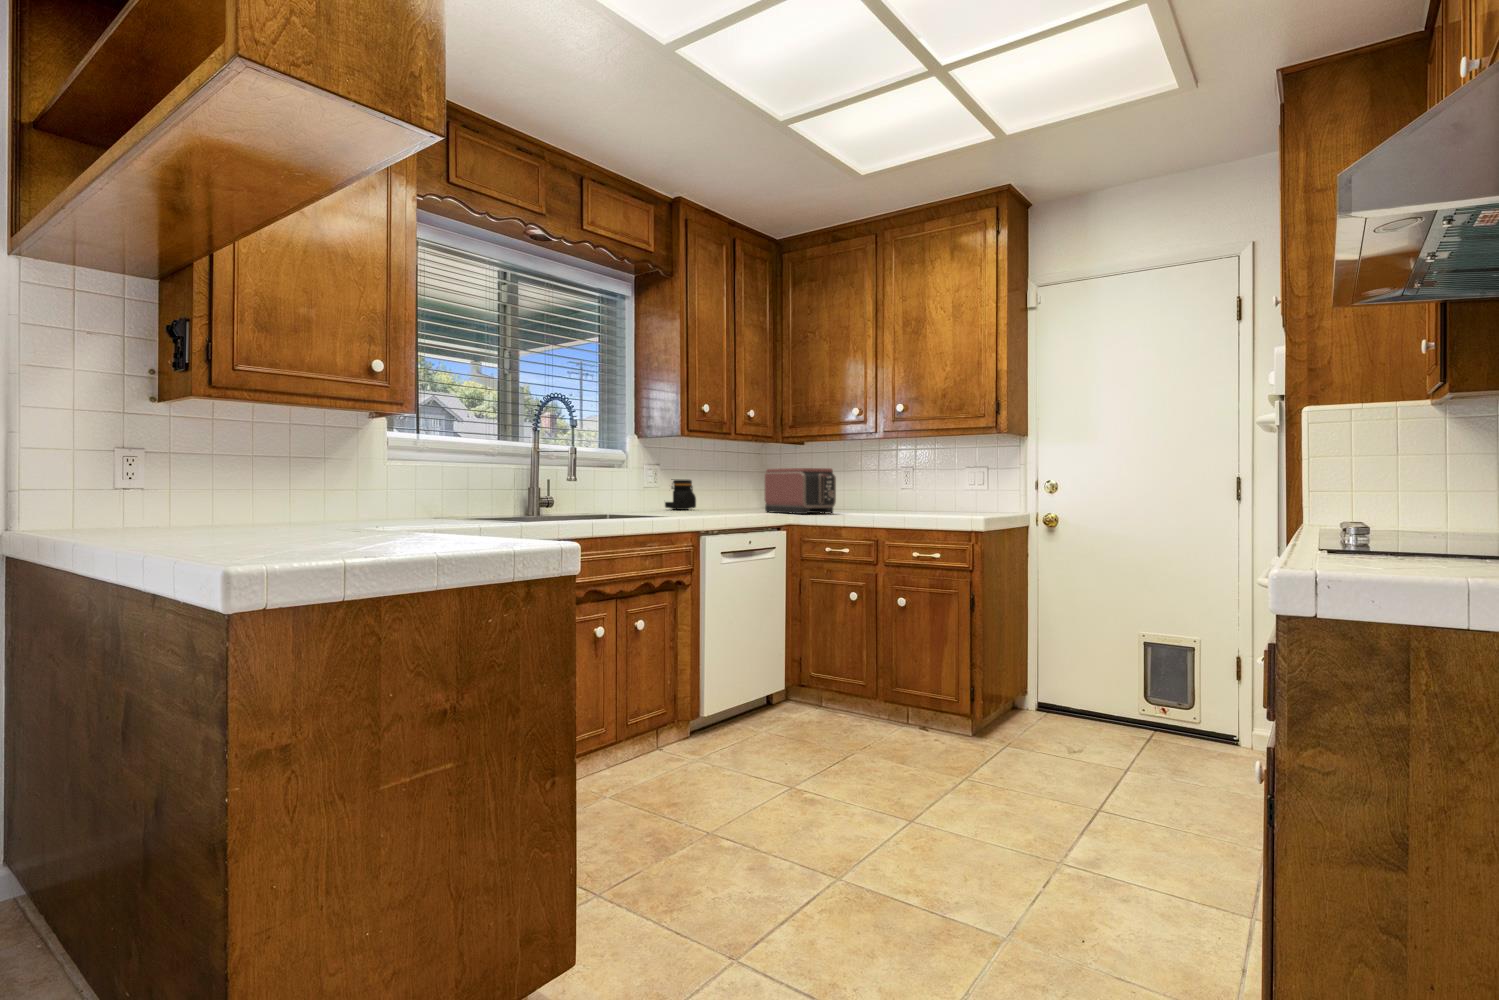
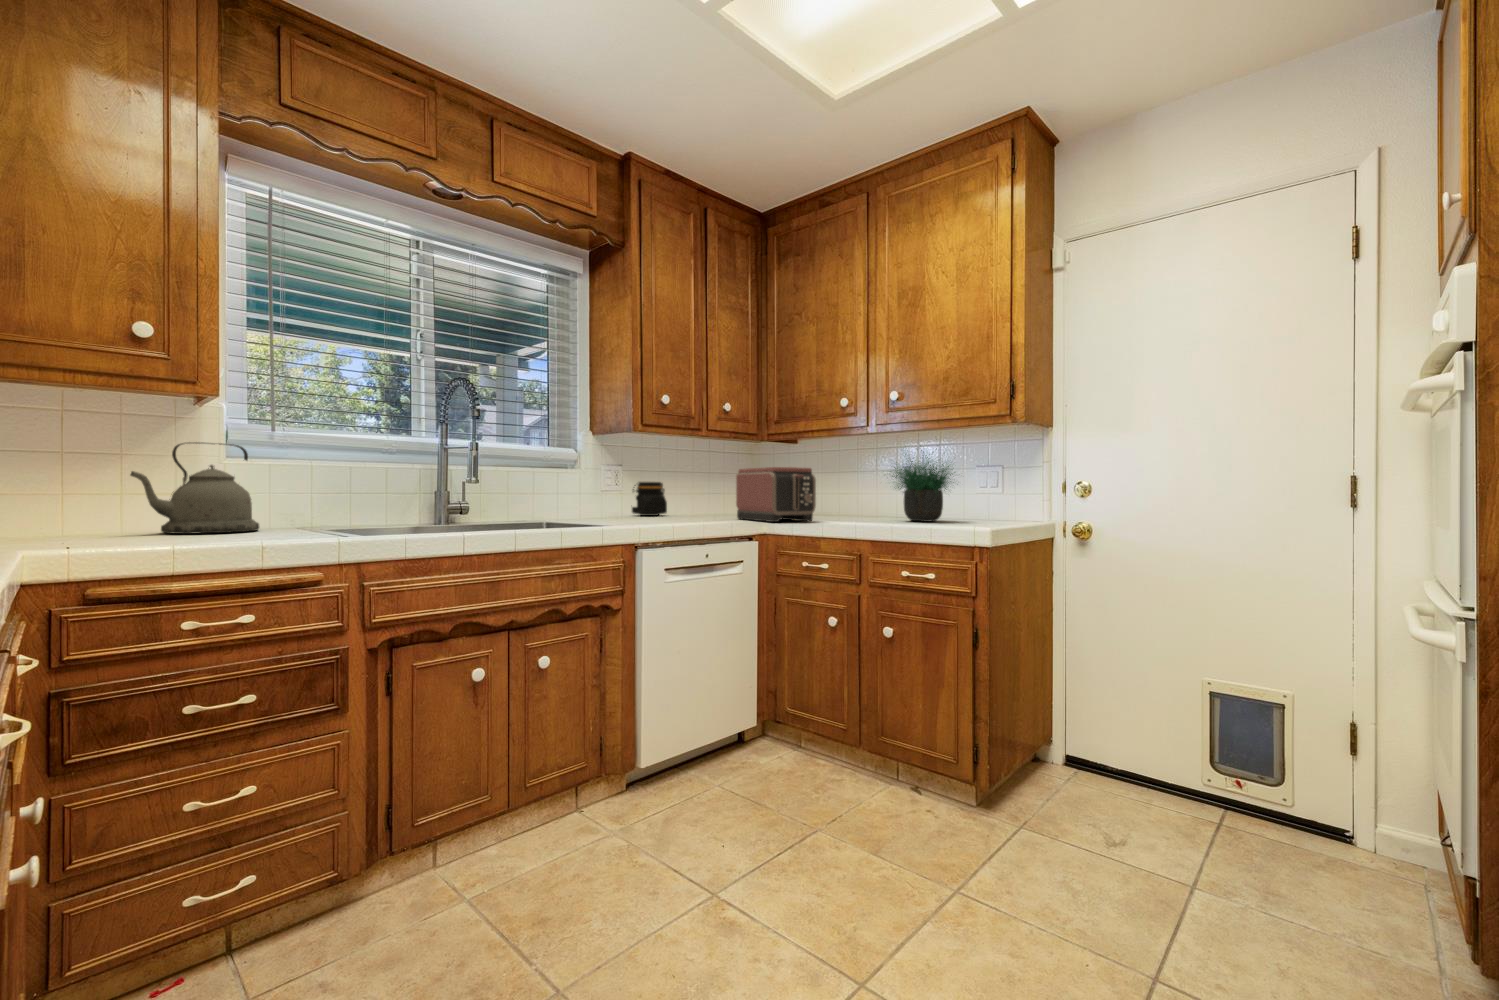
potted plant: none [883,440,958,514] -> present [892,450,955,522]
kettle: none [332,448,412,522] -> present [130,442,259,534]

